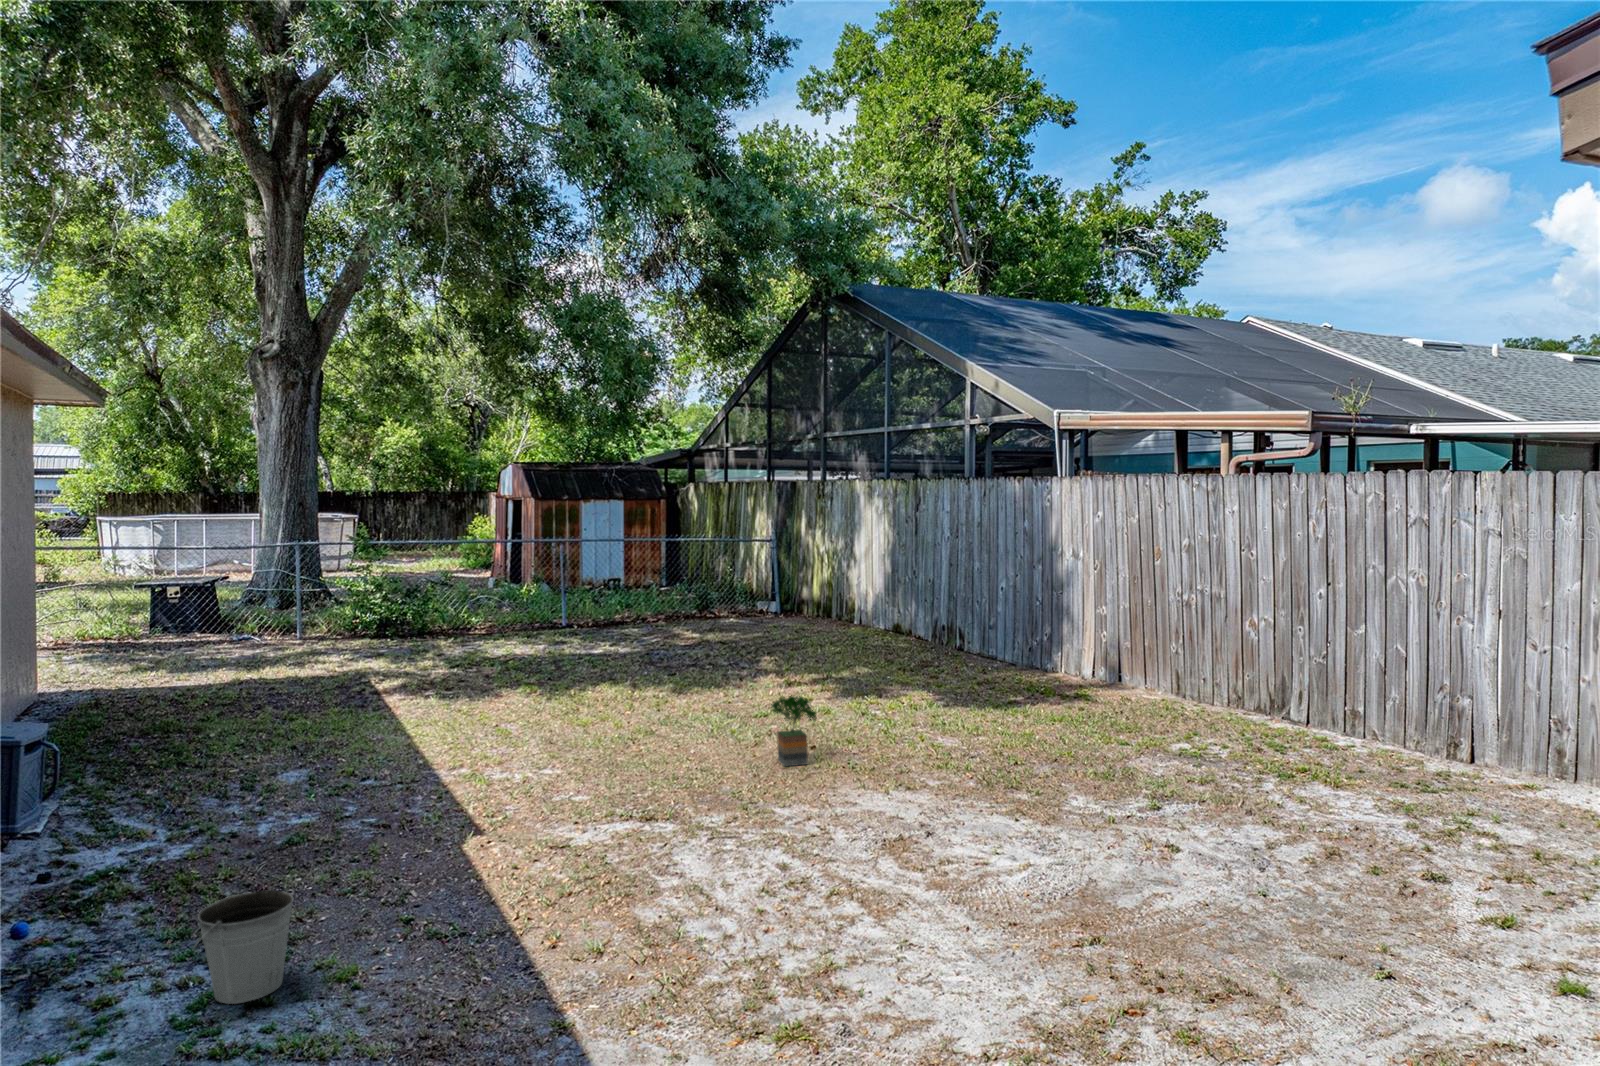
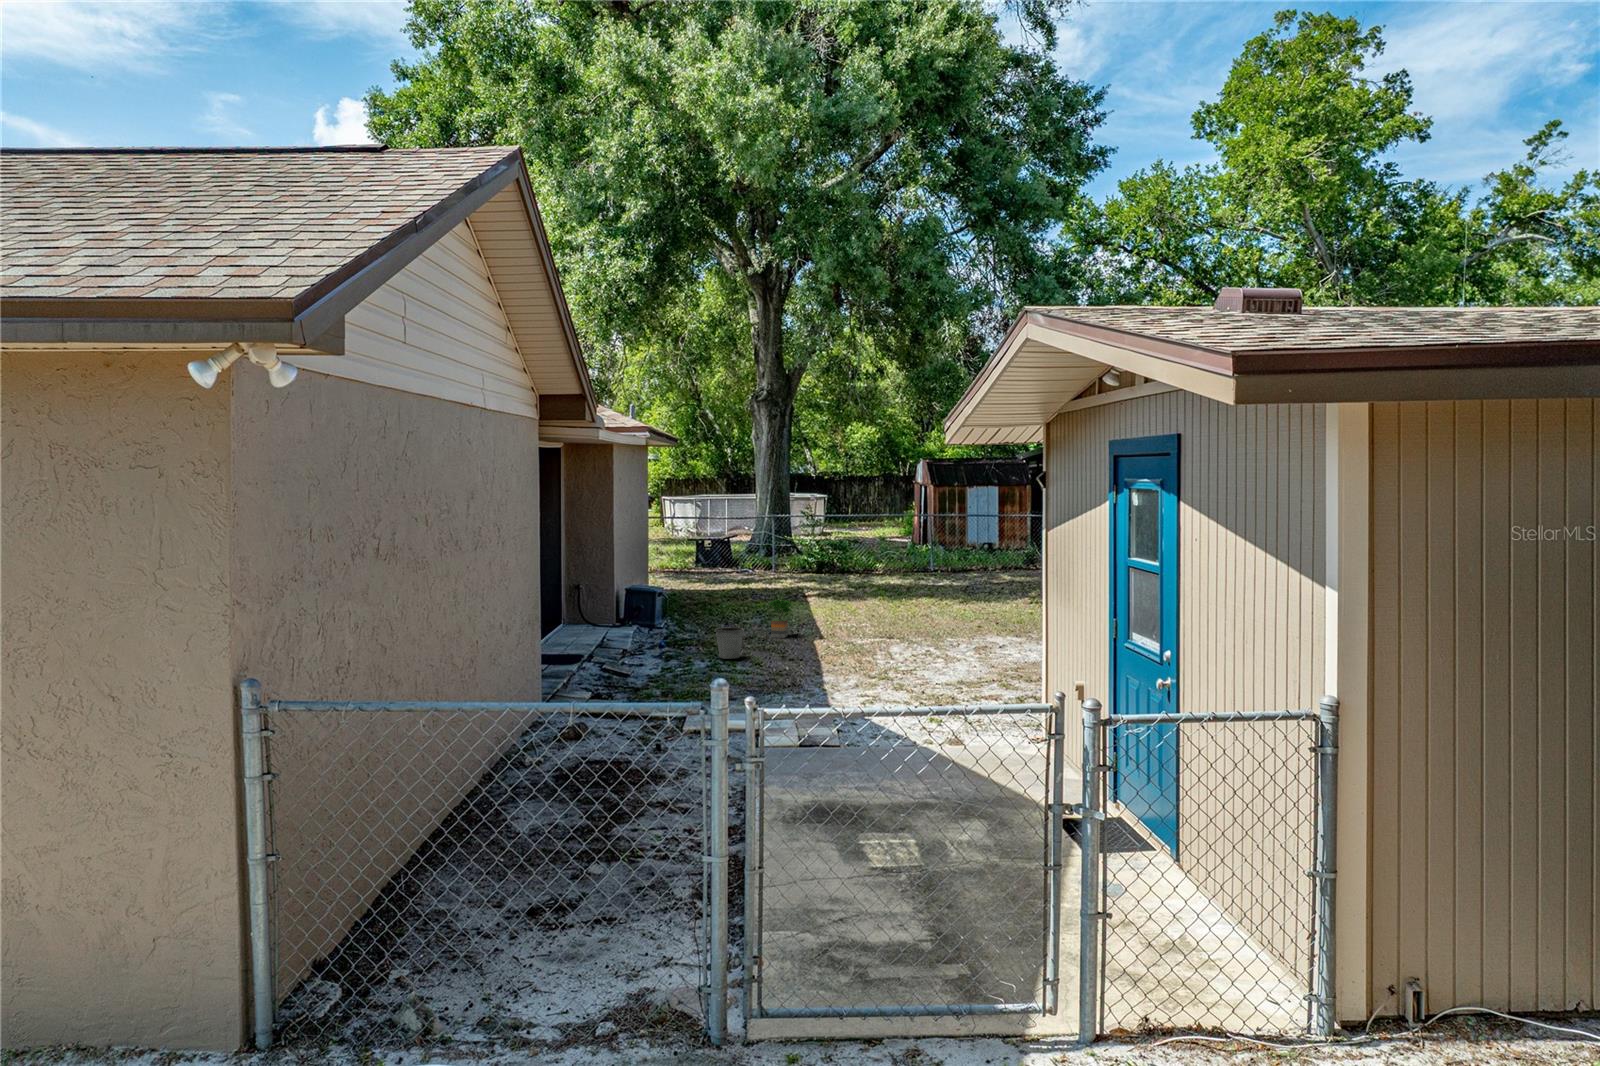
potted tree: present [771,696,816,766] -> present [769,600,792,638]

